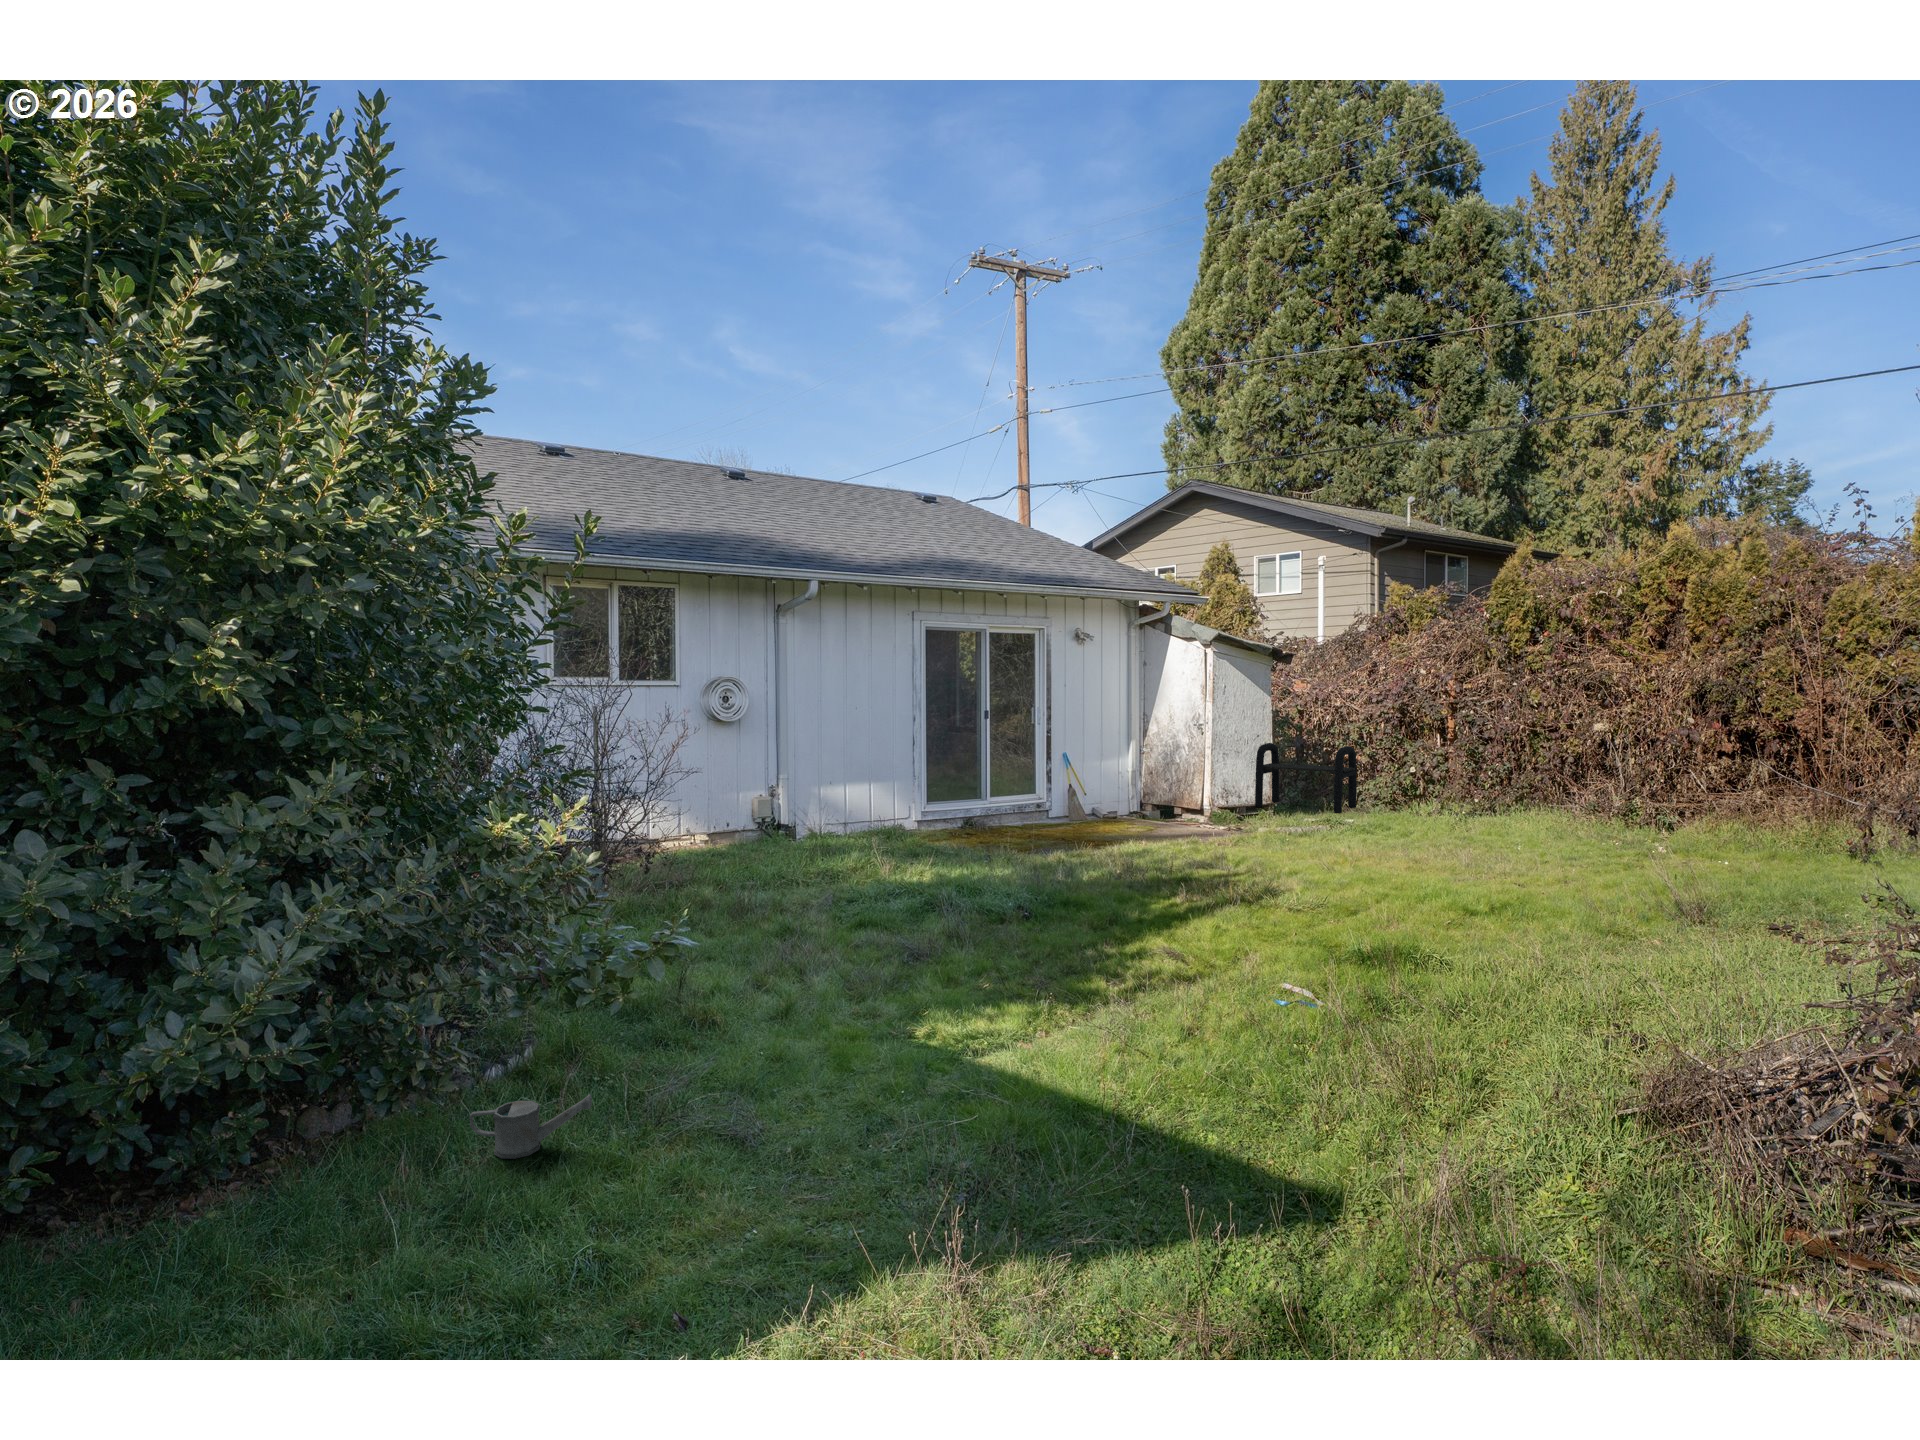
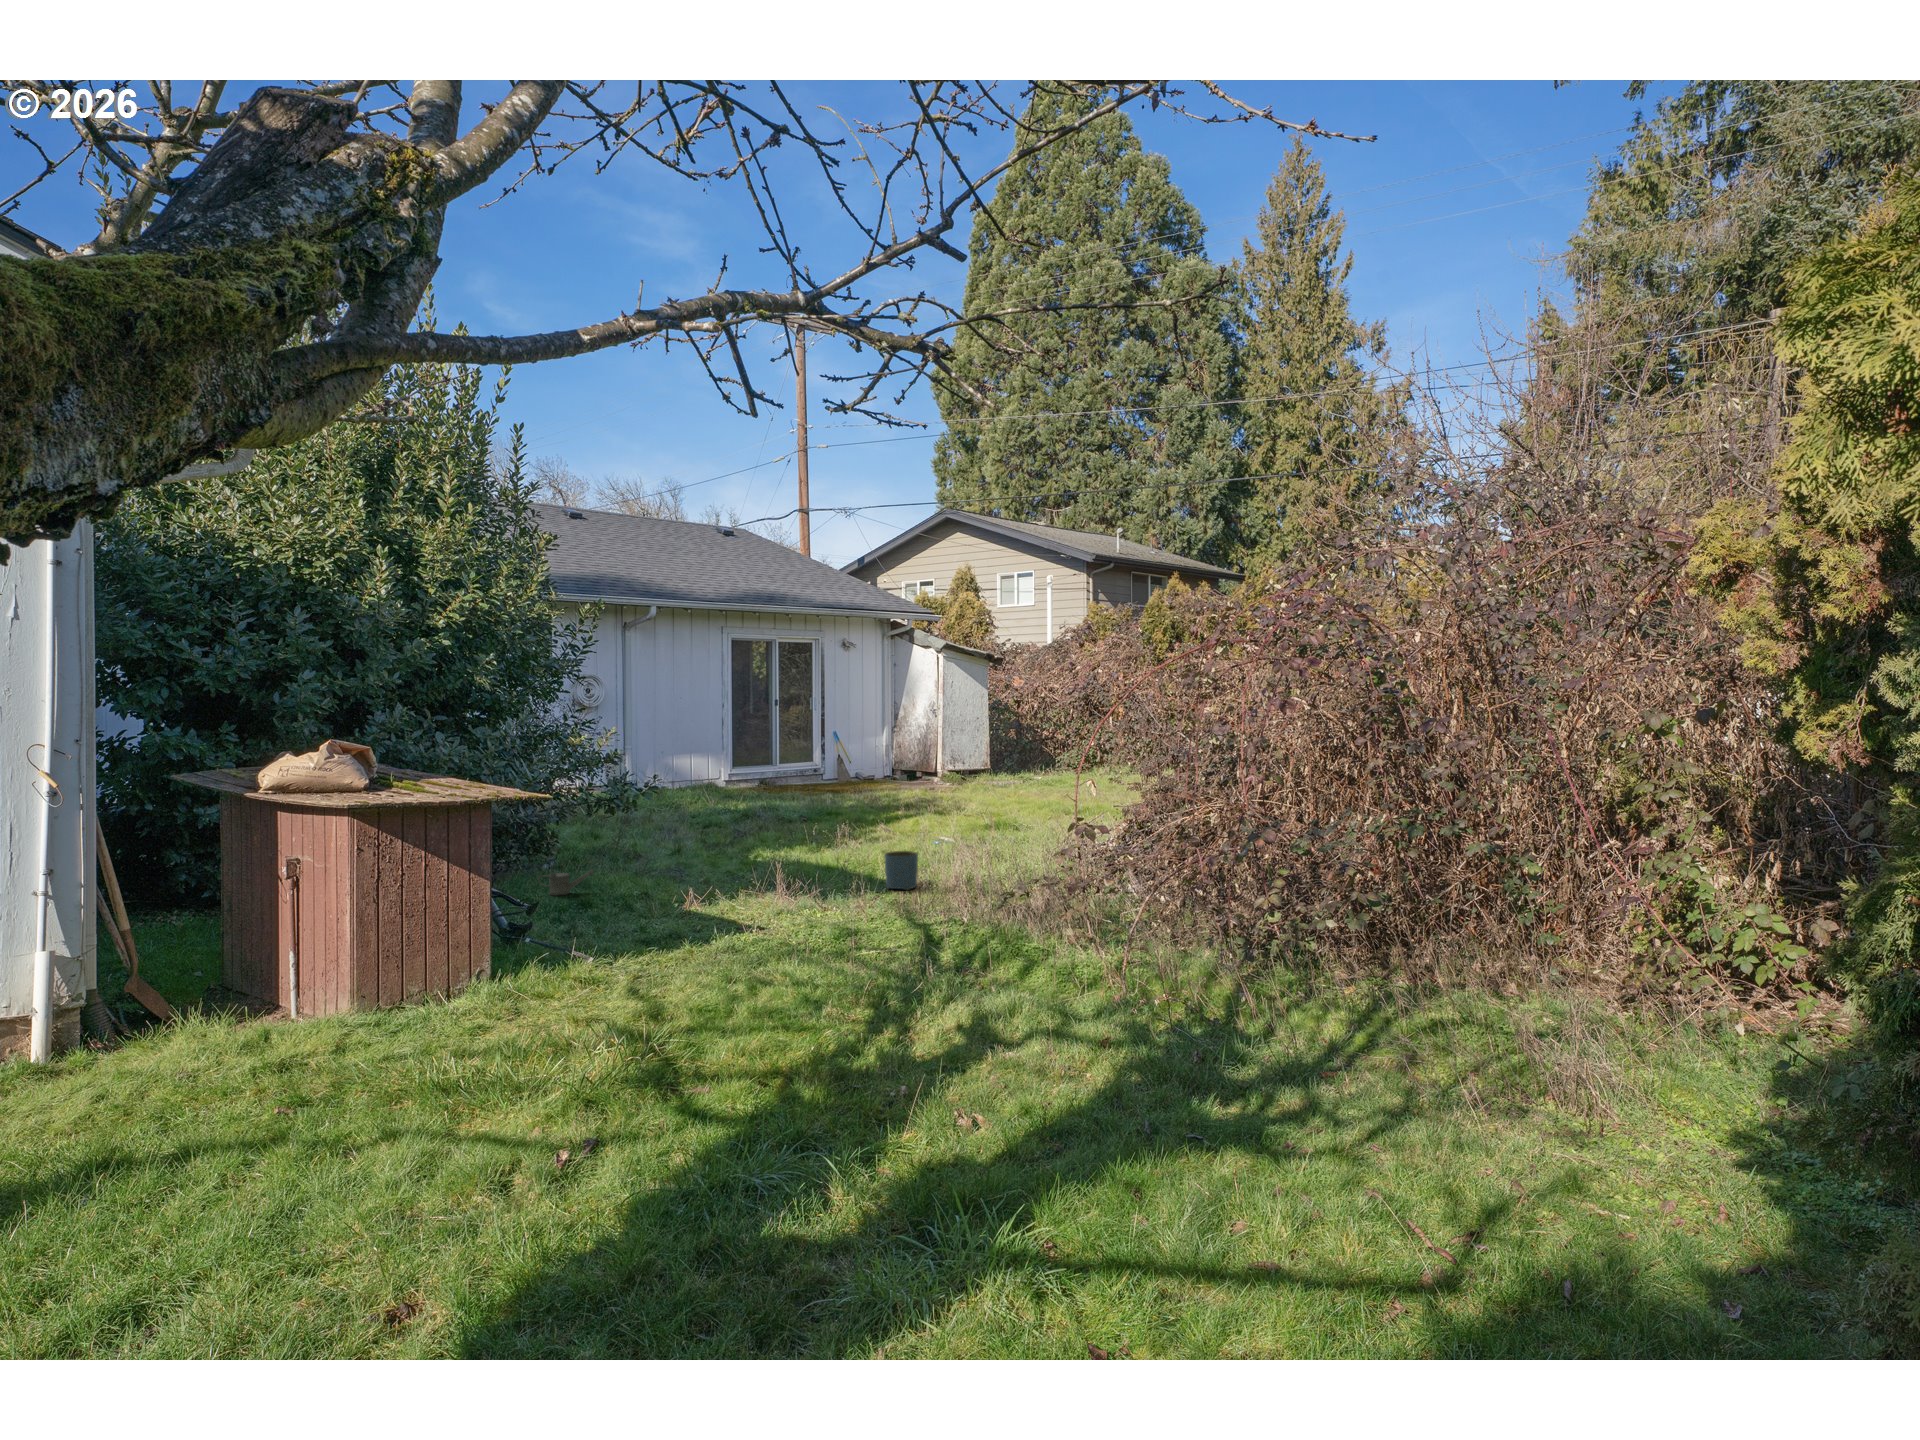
bench: present [1255,743,1357,813] -> none [977,724,1050,773]
planter: none [1242,1097,1328,1213] -> present [884,851,918,890]

